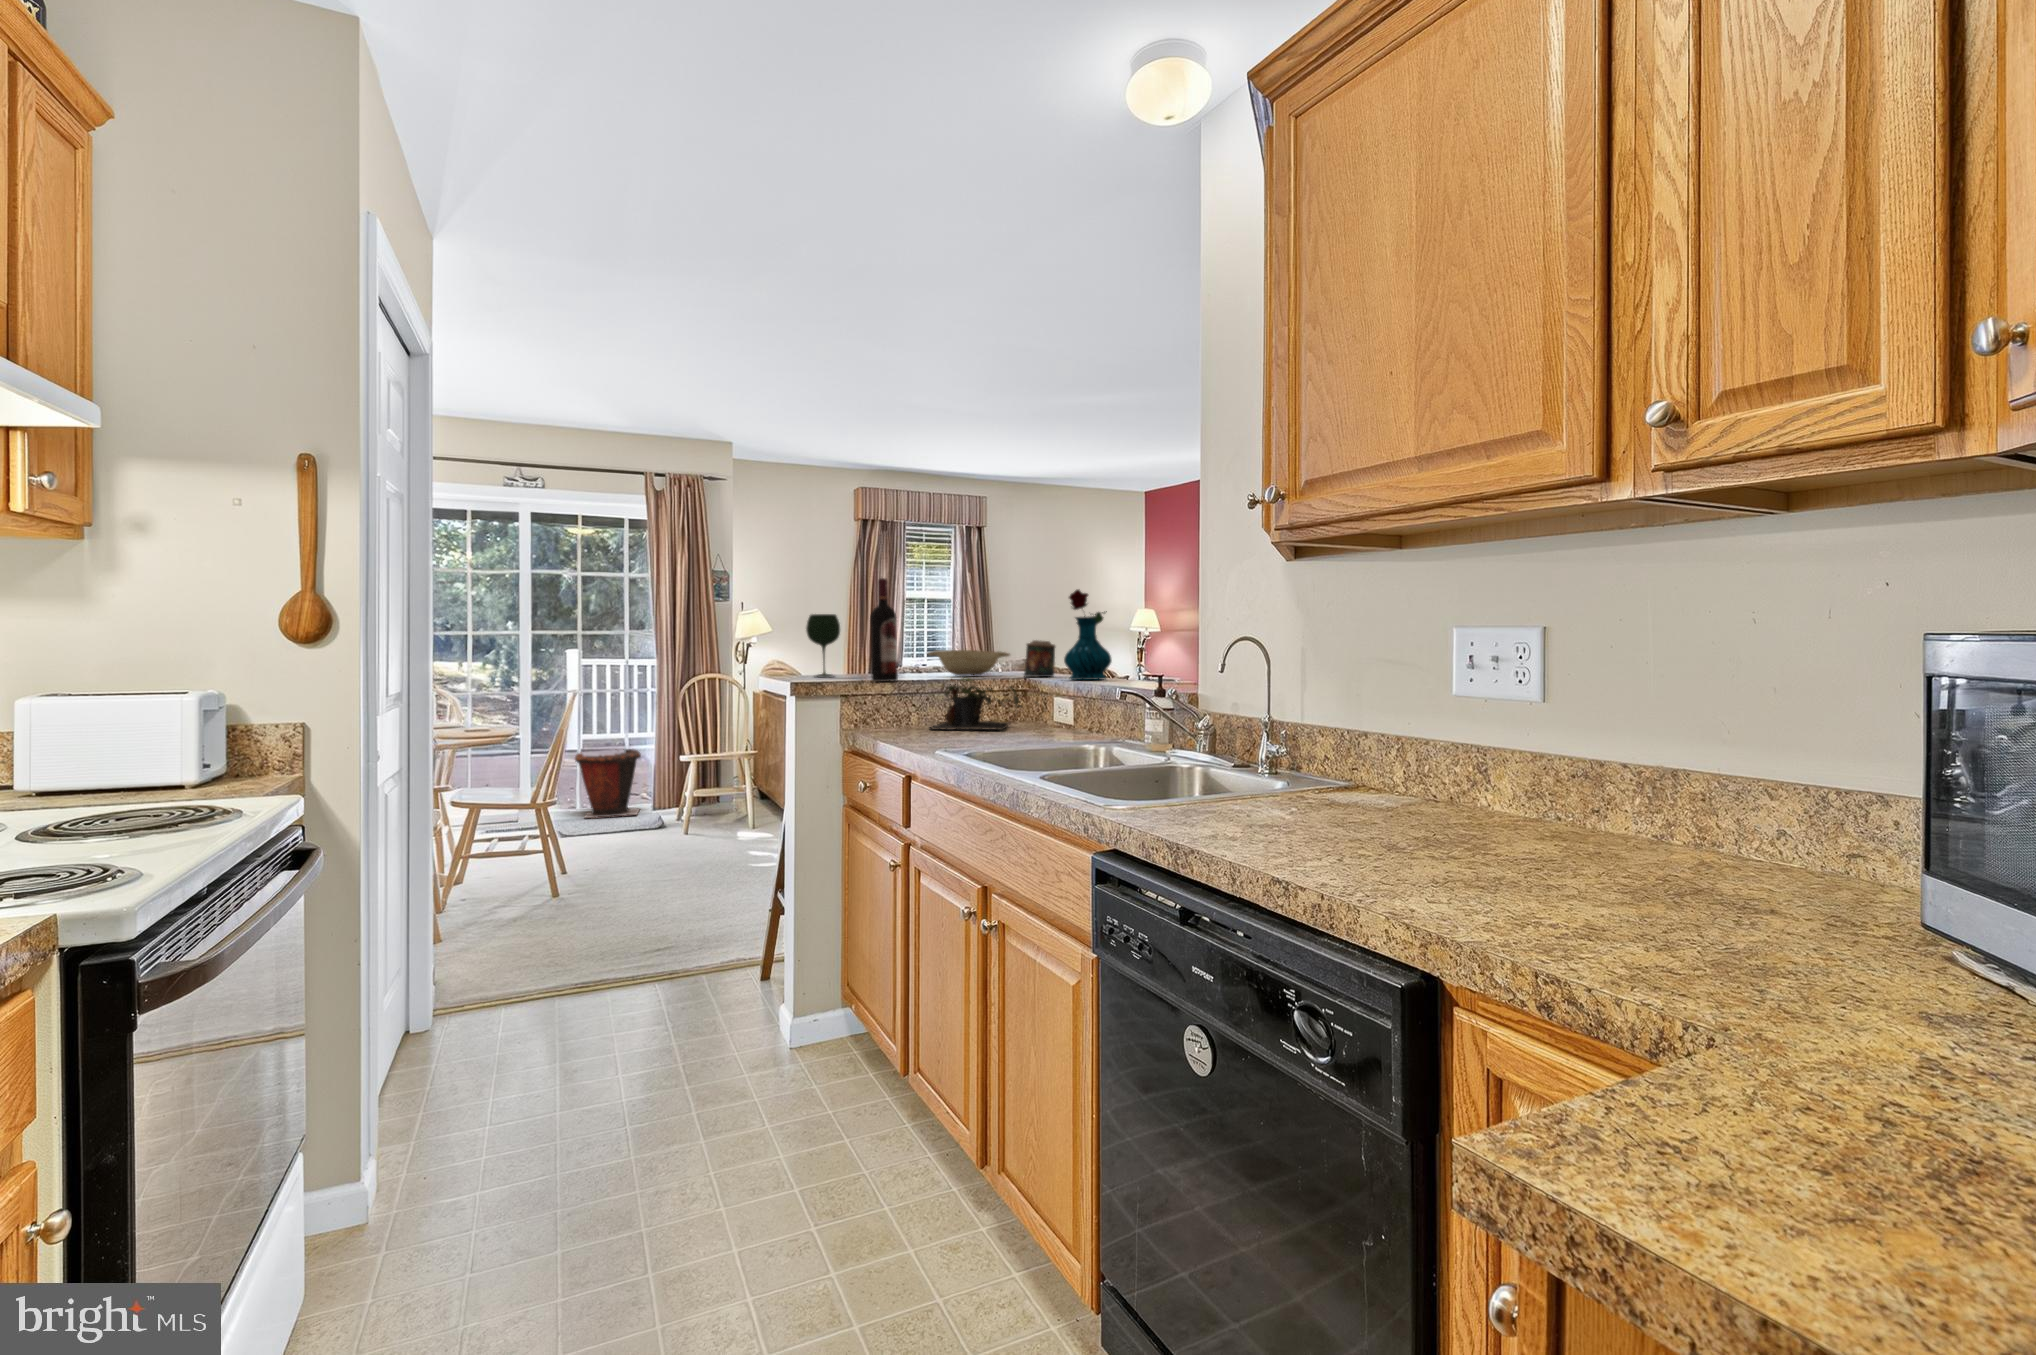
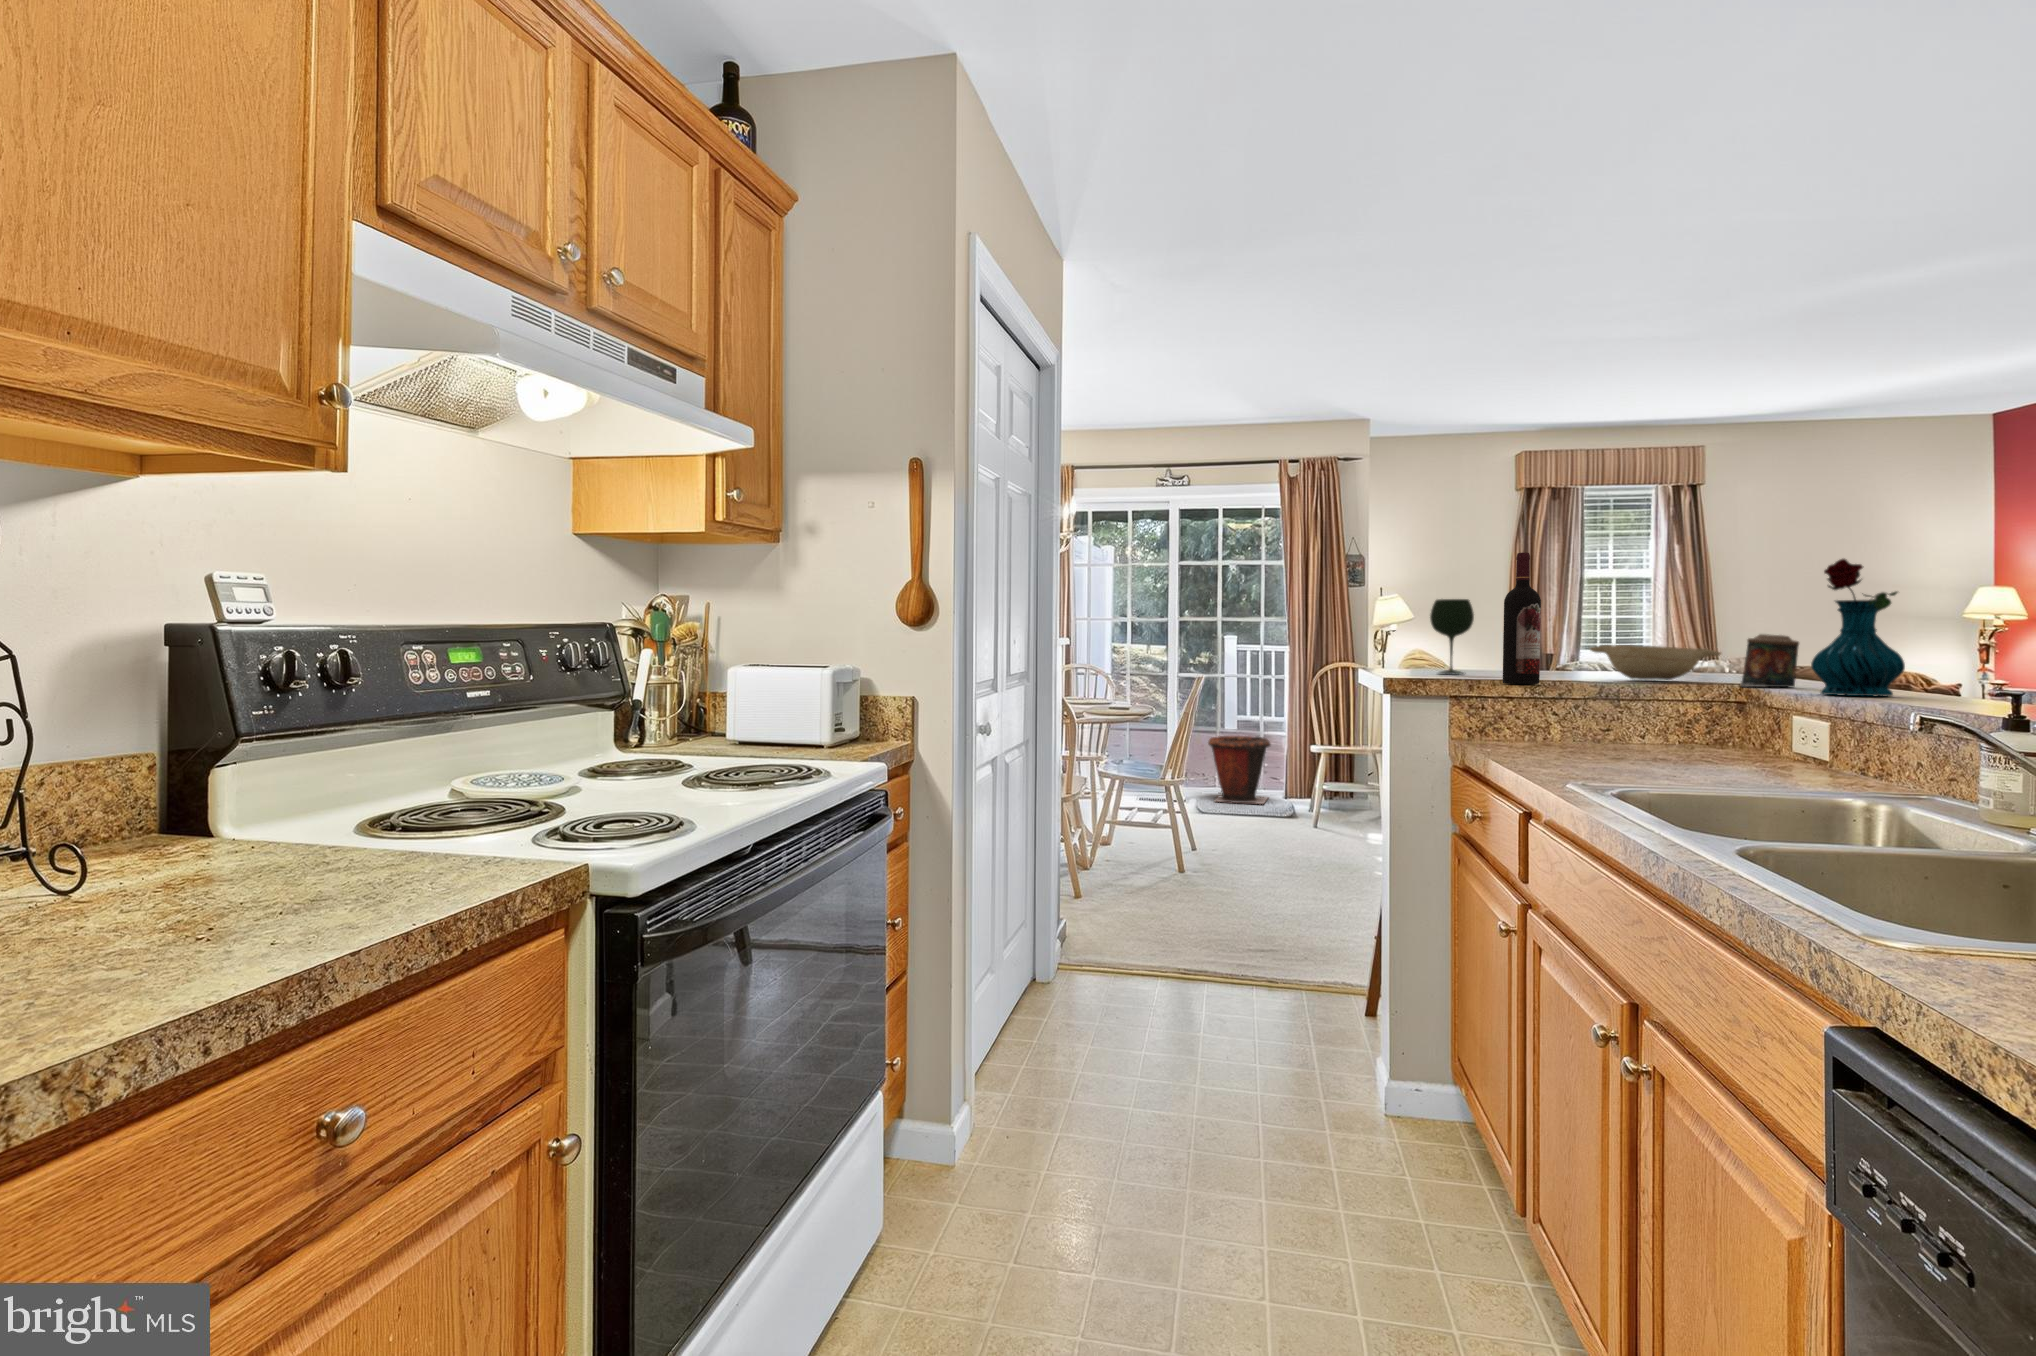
plant: present [930,678,1038,730] -> none [1578,683,1764,760]

